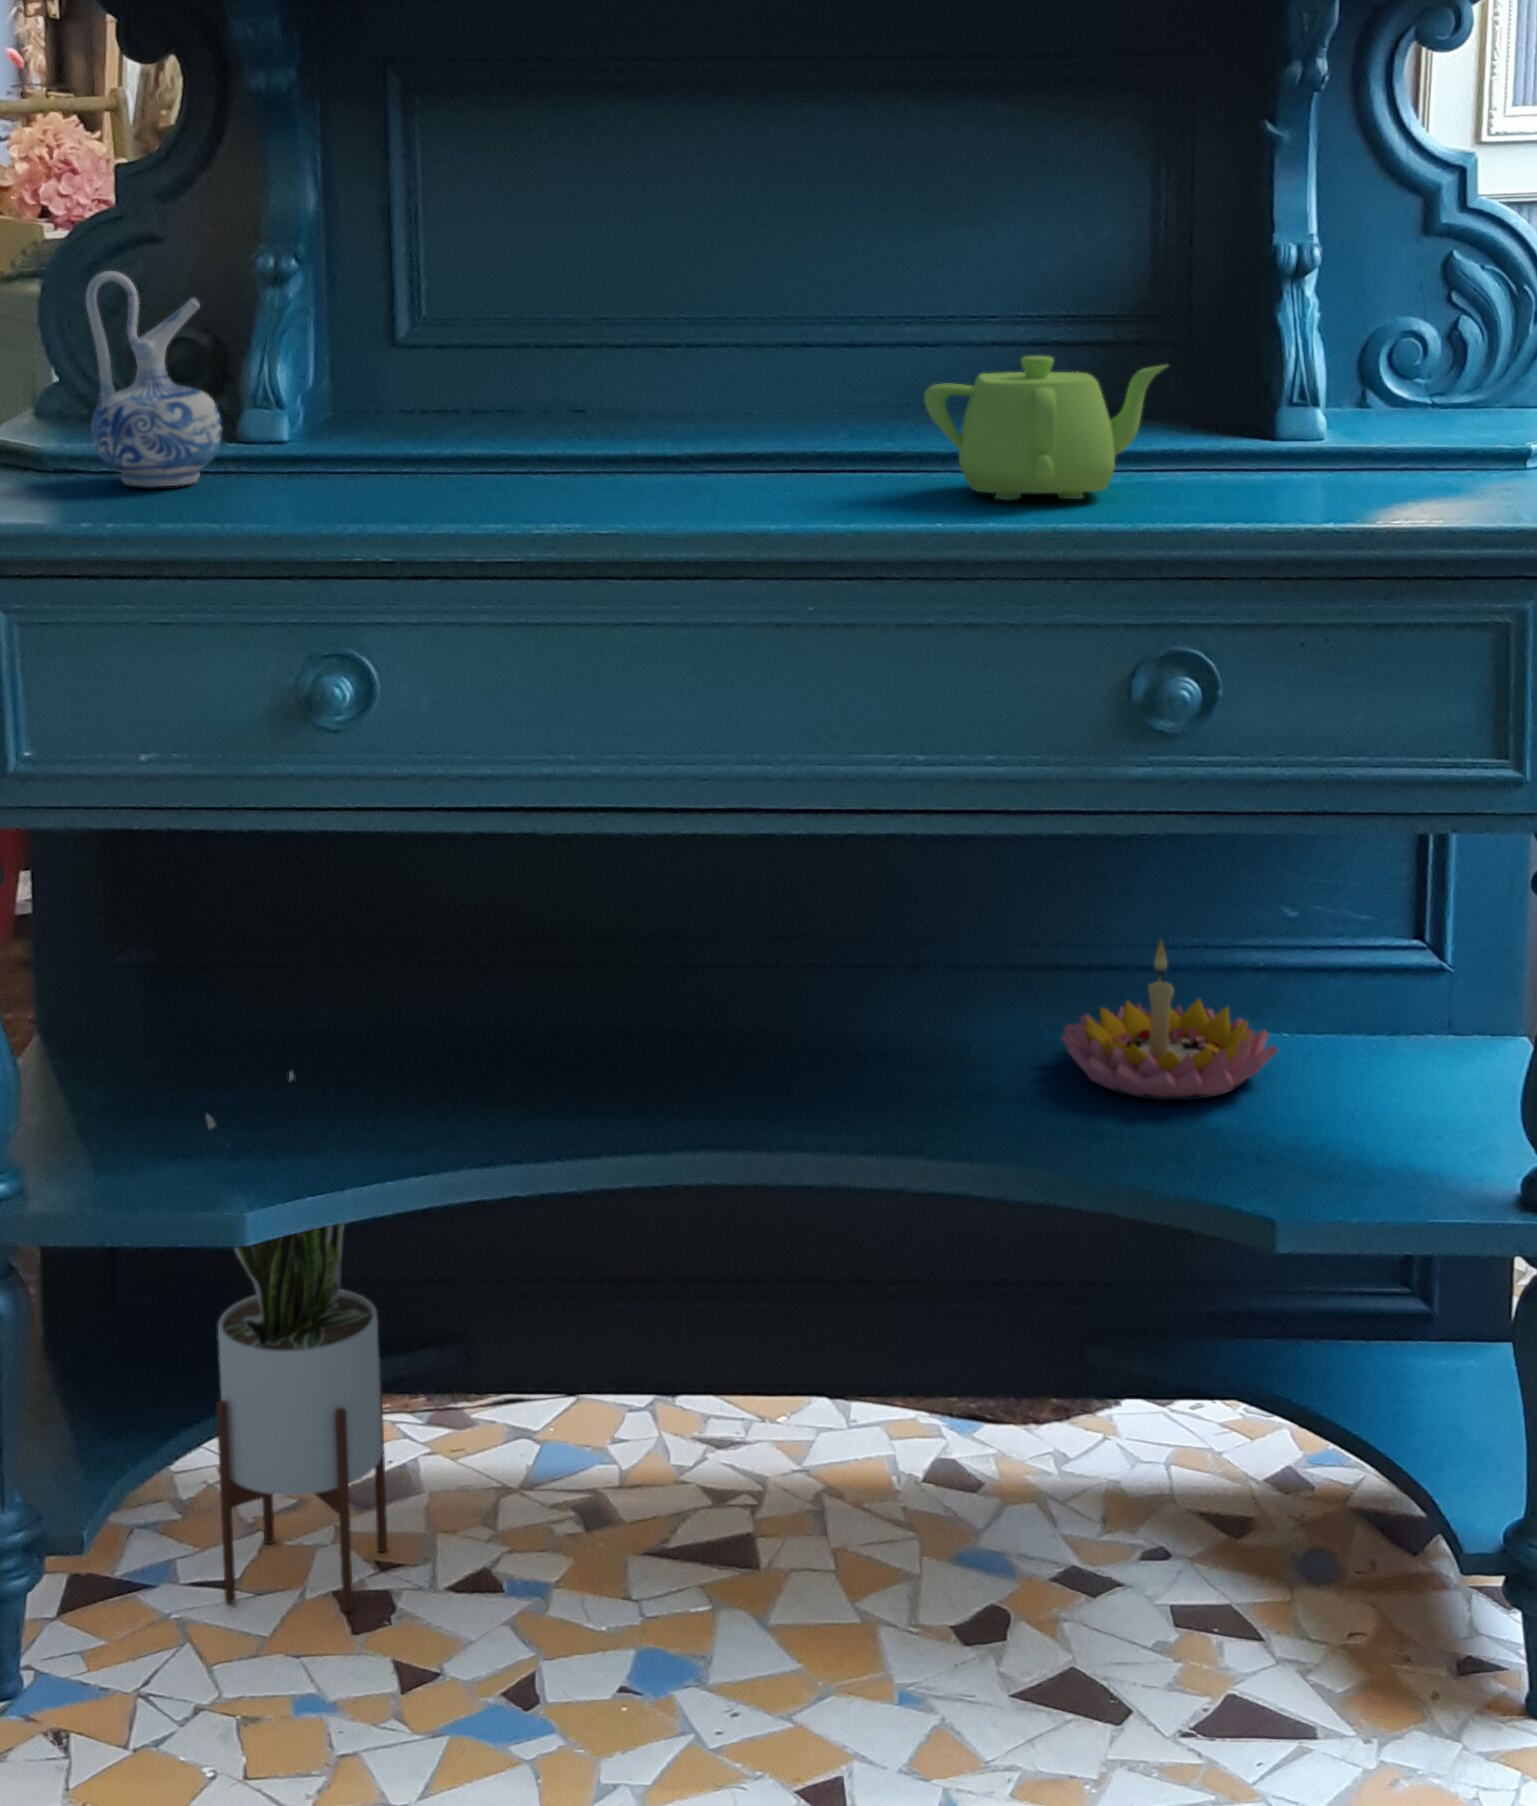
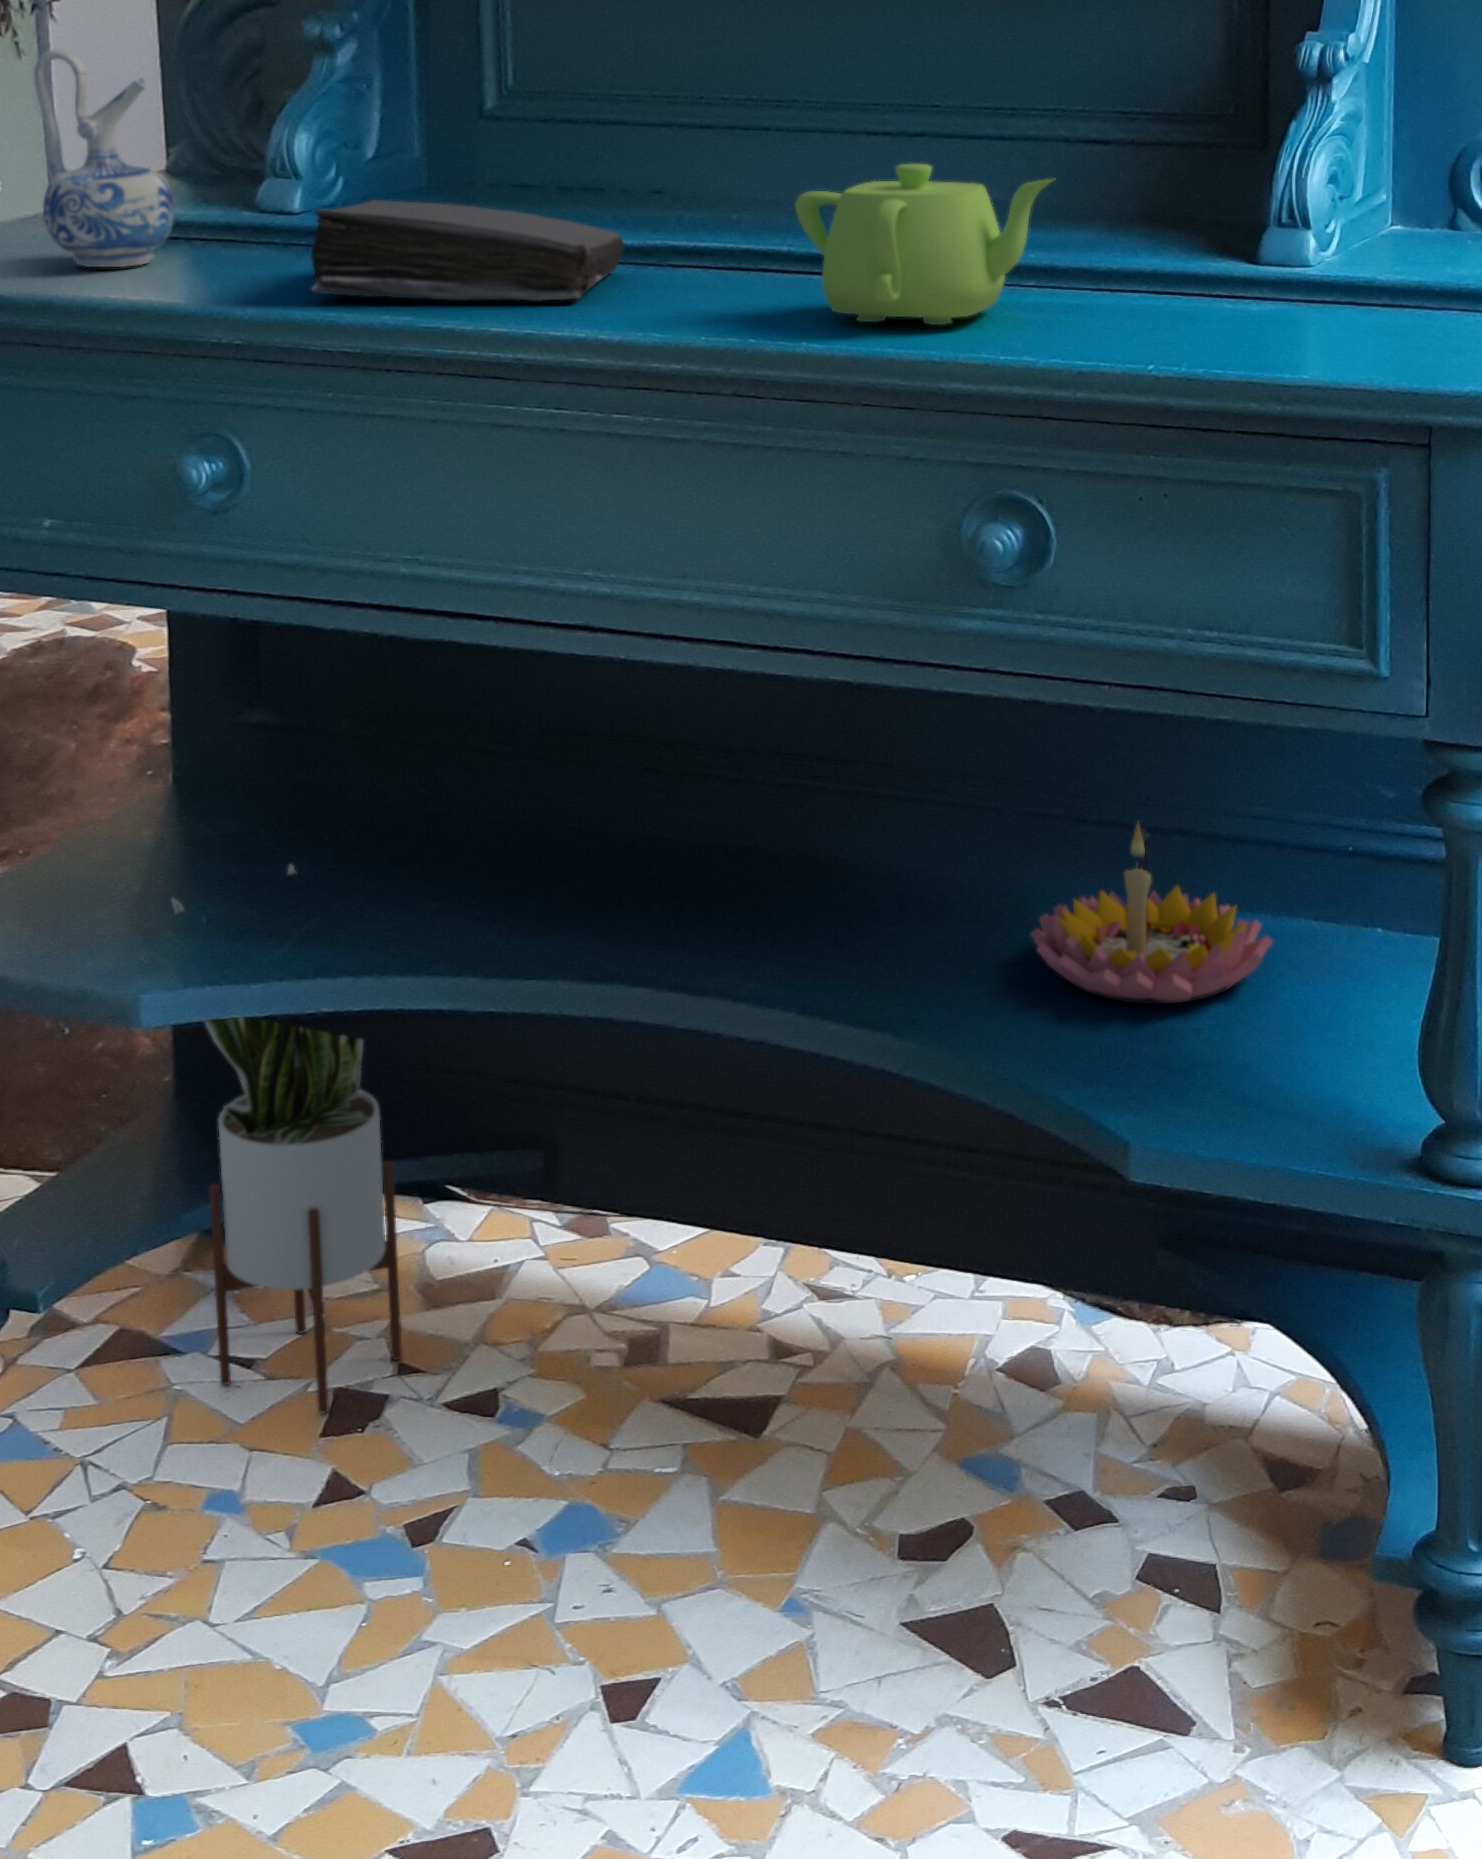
book: none [430,410,719,500] -> present [311,200,624,301]

